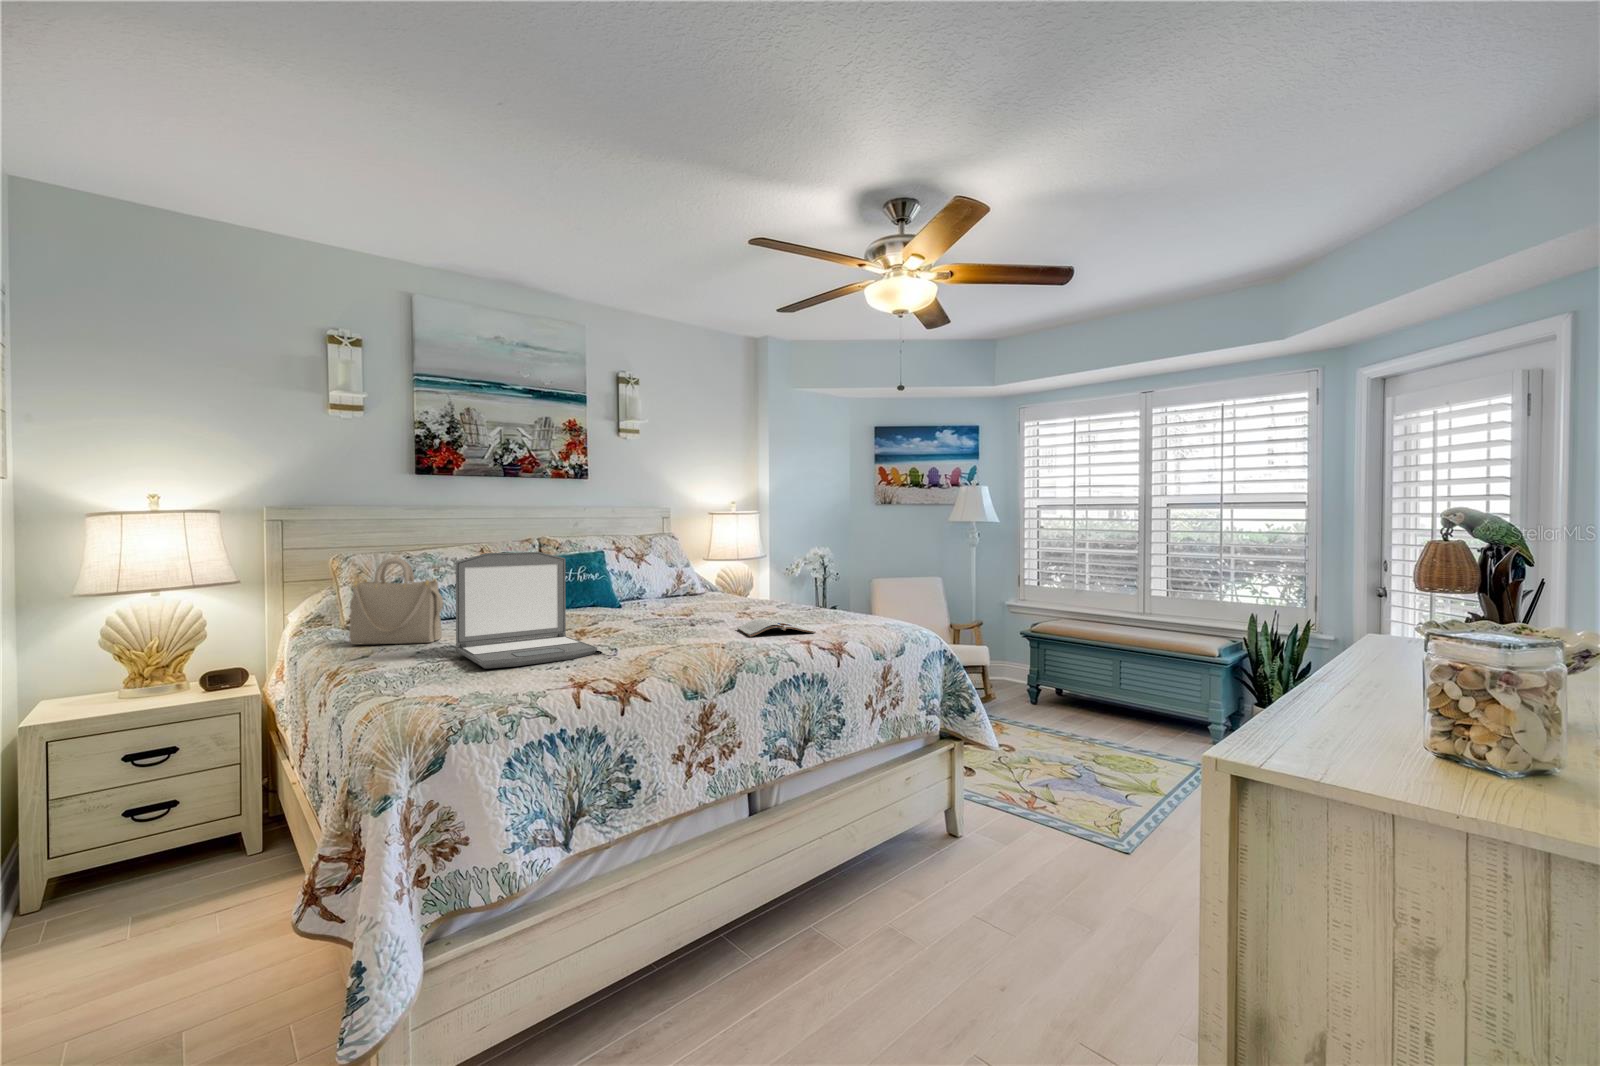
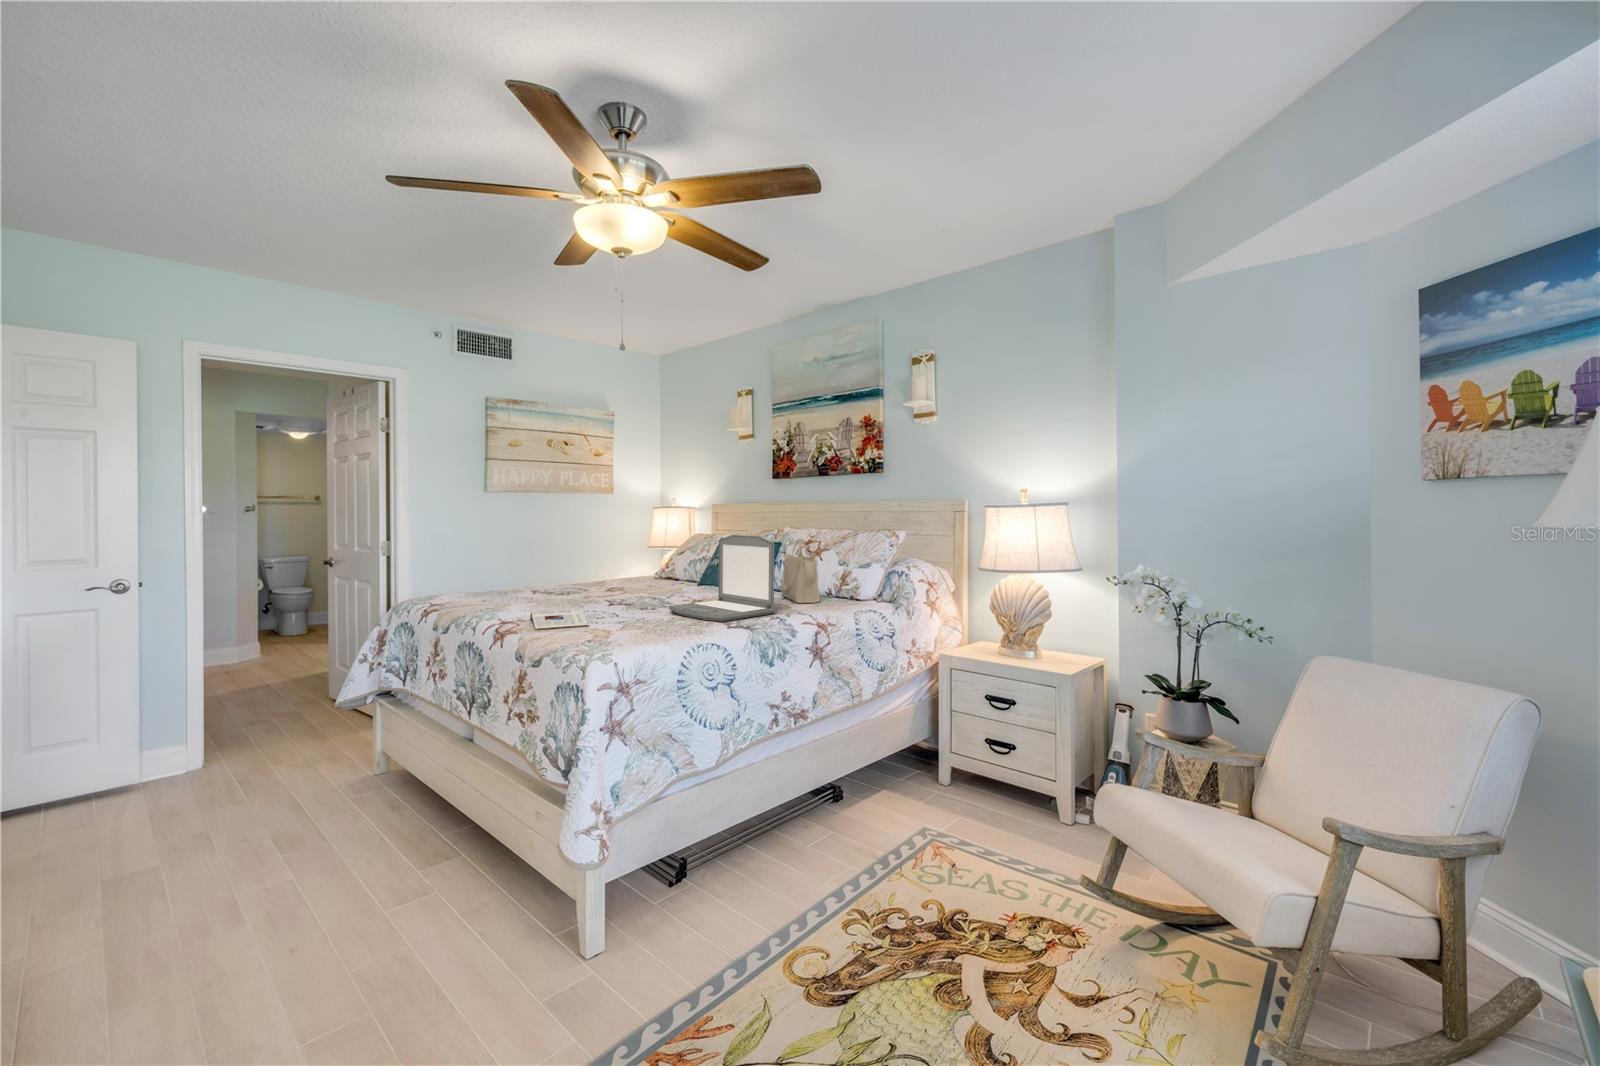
laptop: present [455,552,597,669] -> present [668,535,776,622]
handbag: present [349,558,443,644] -> present [781,538,820,603]

